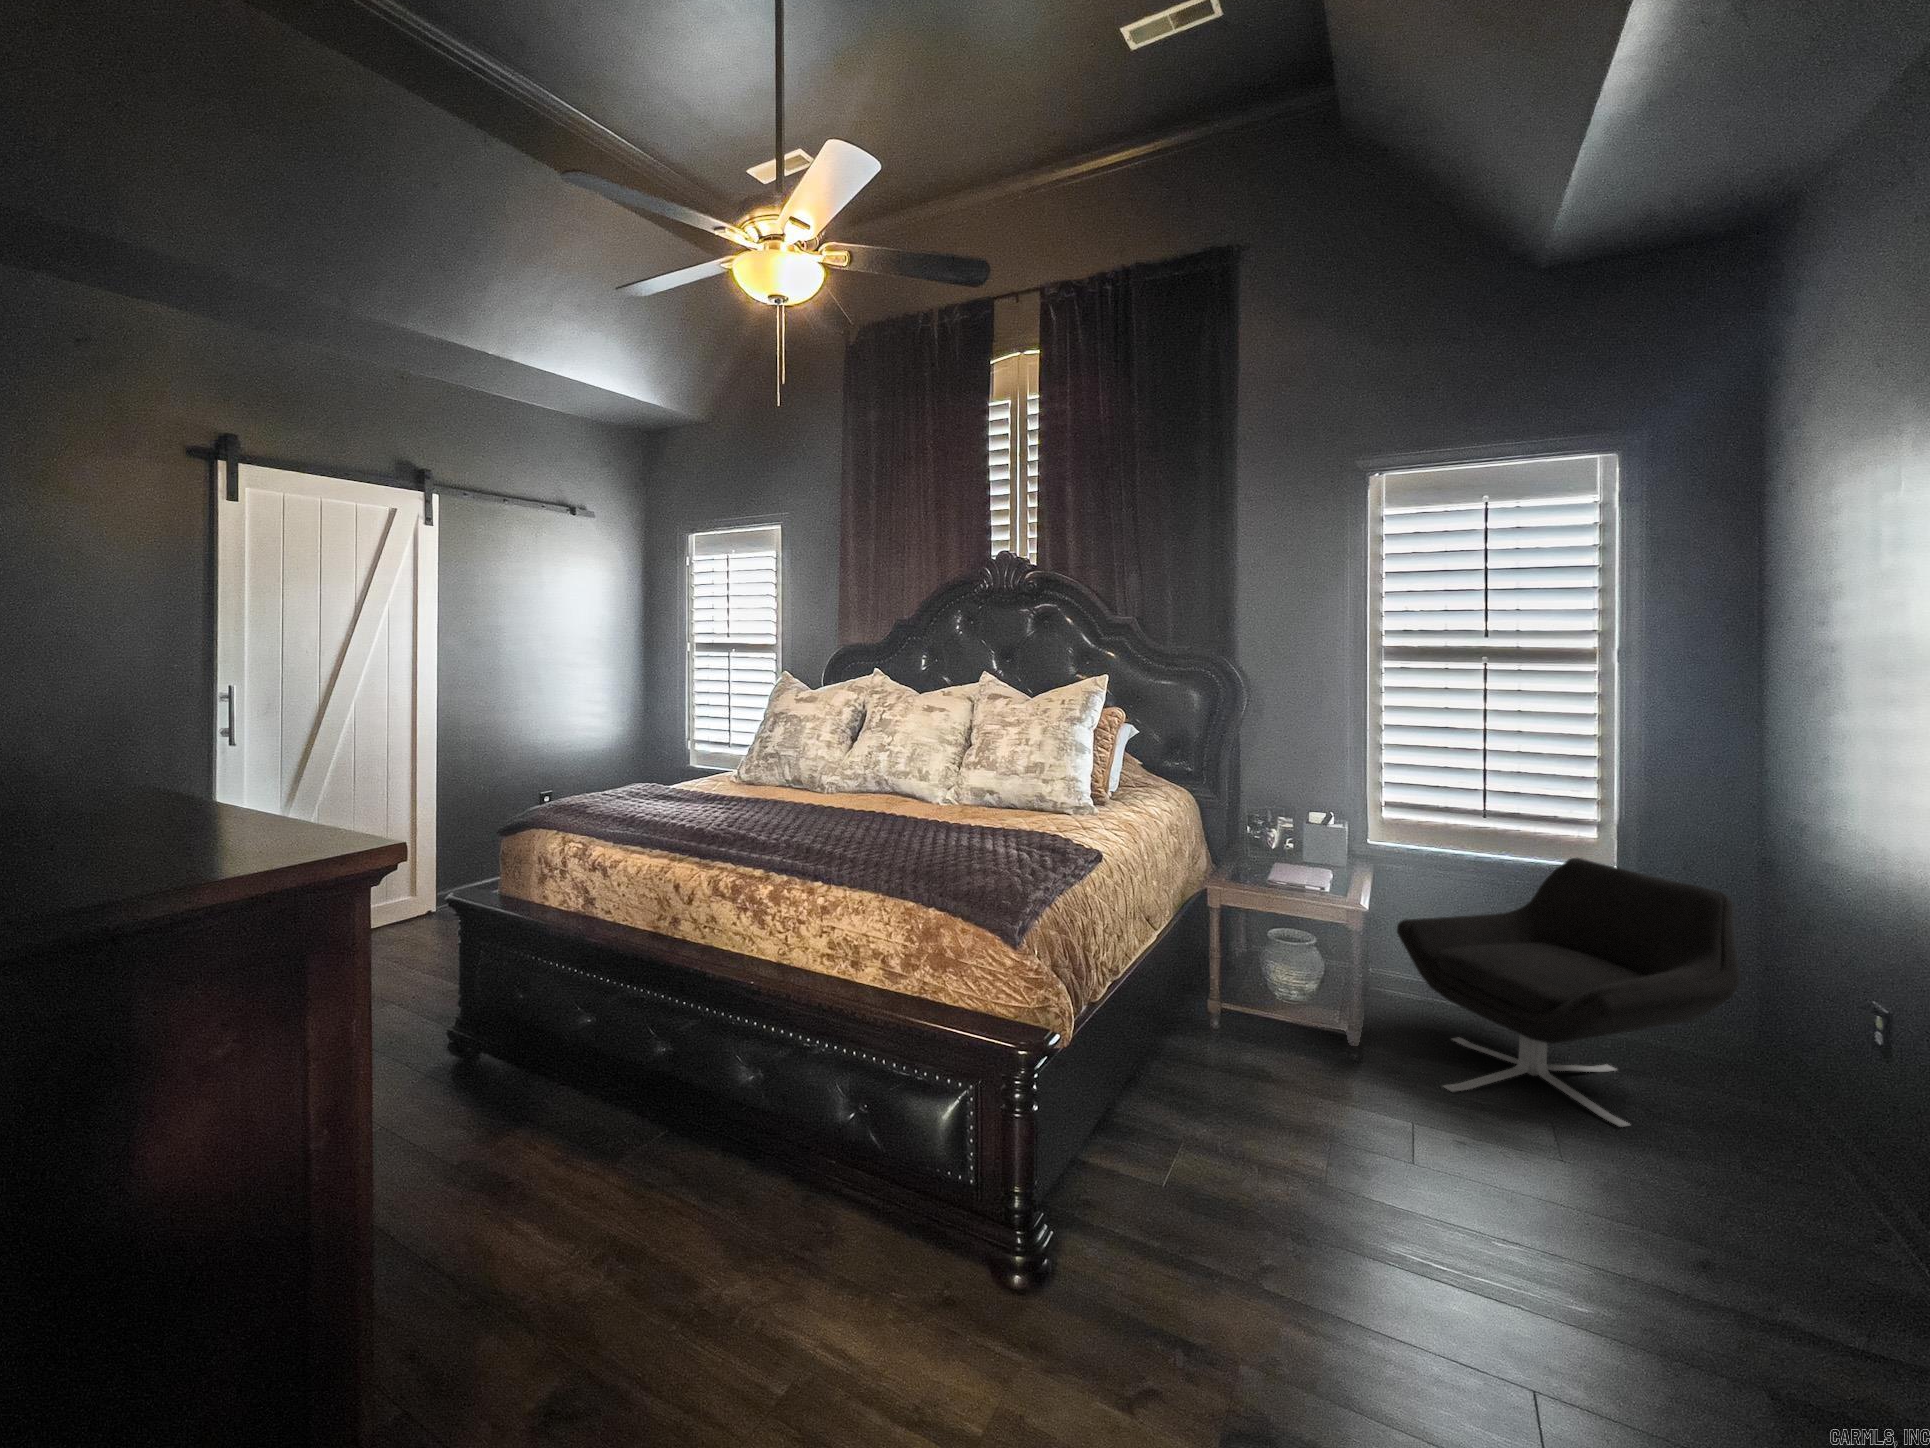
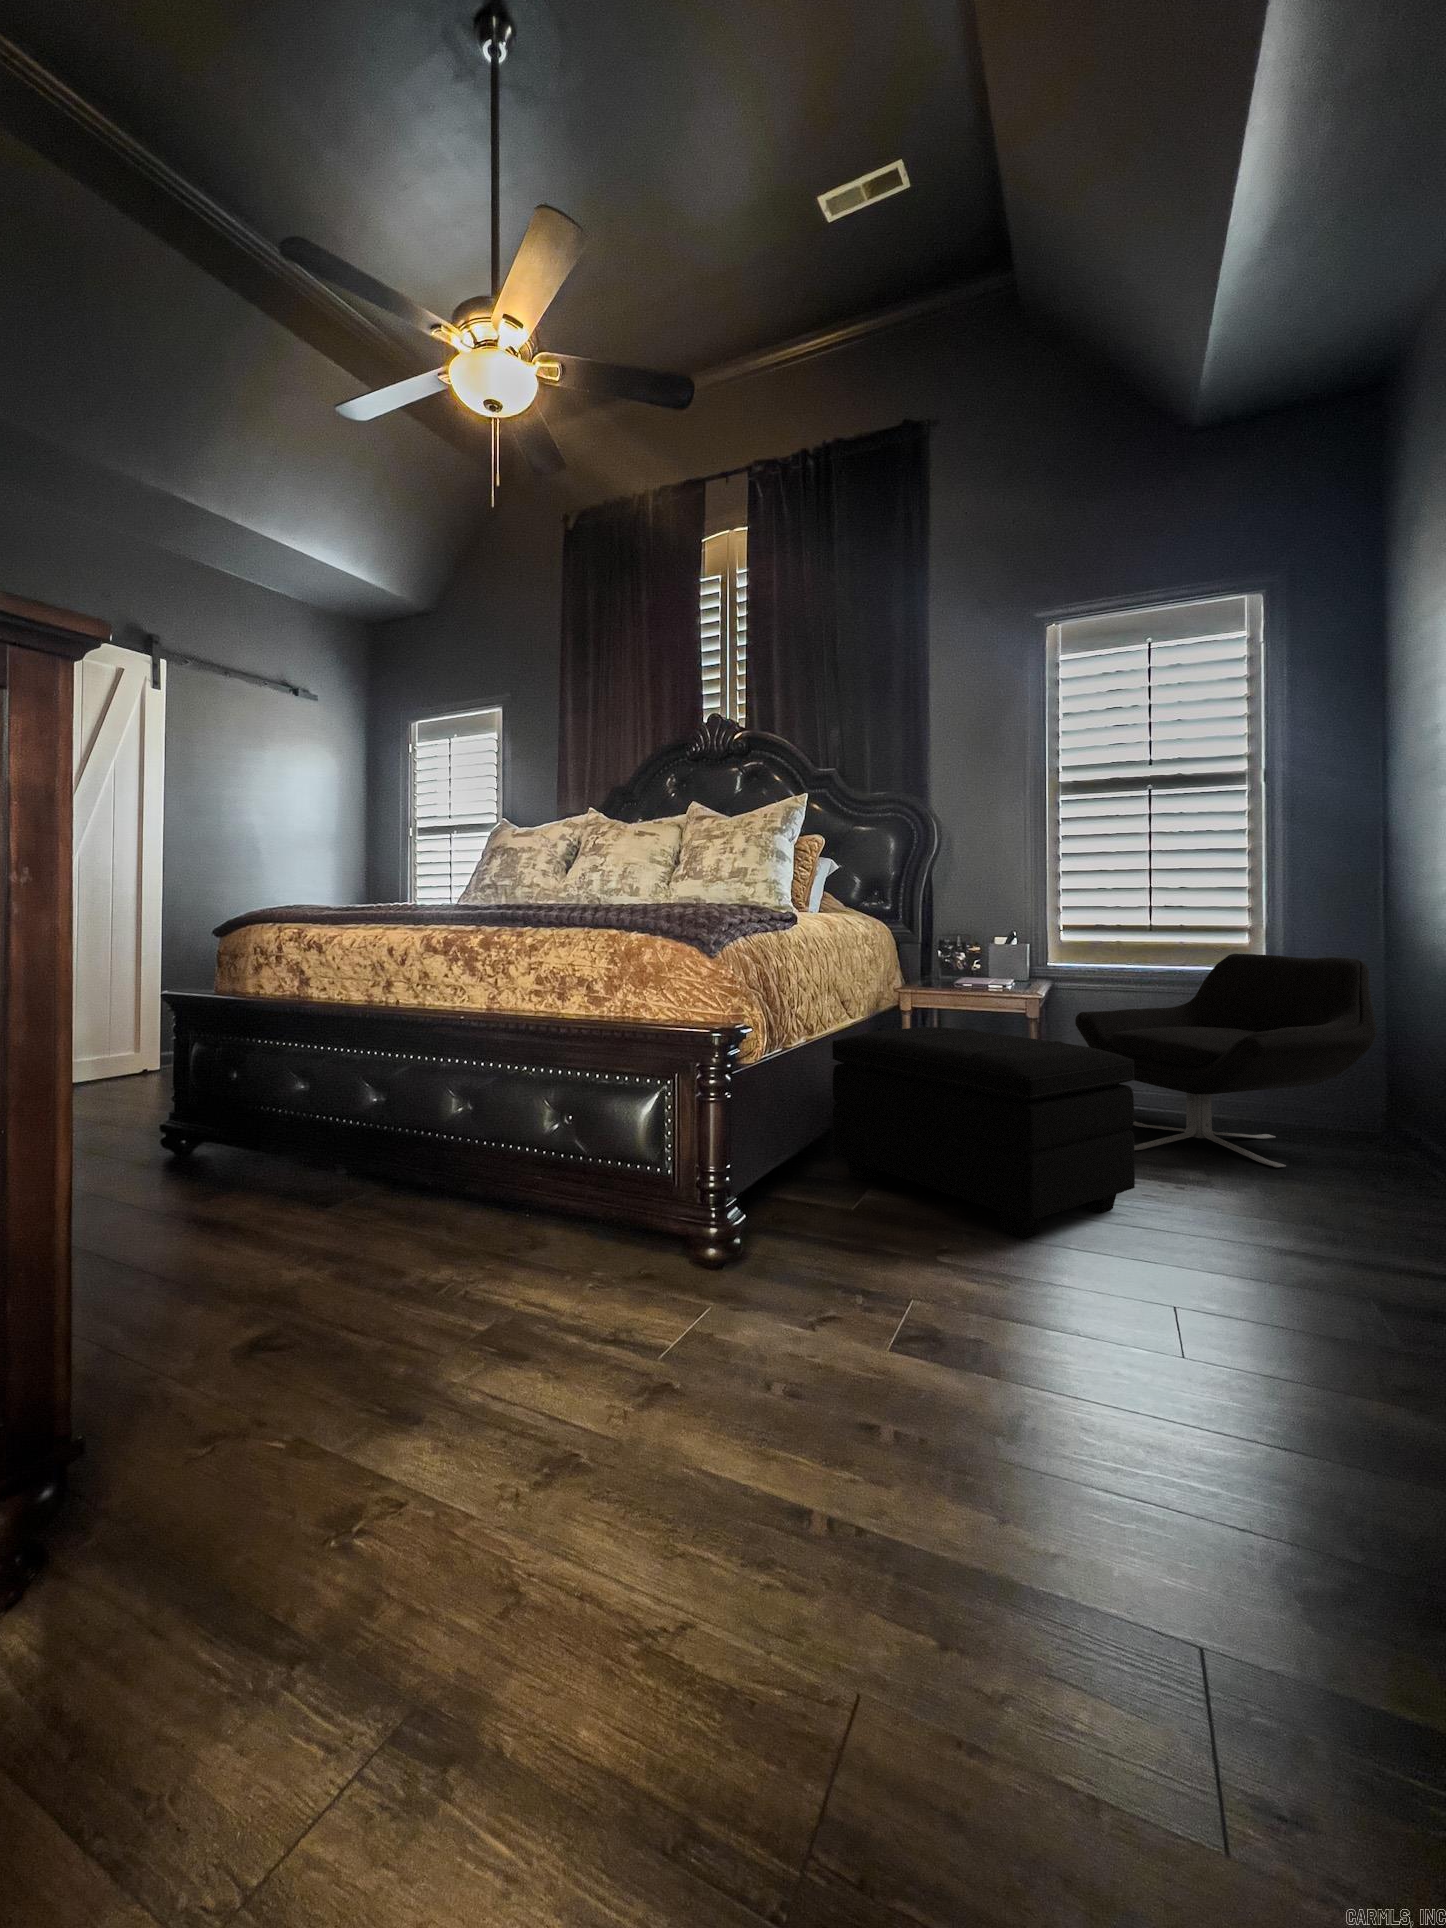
footstool: none [1135,959,1469,1247] -> present [832,1027,1135,1238]

